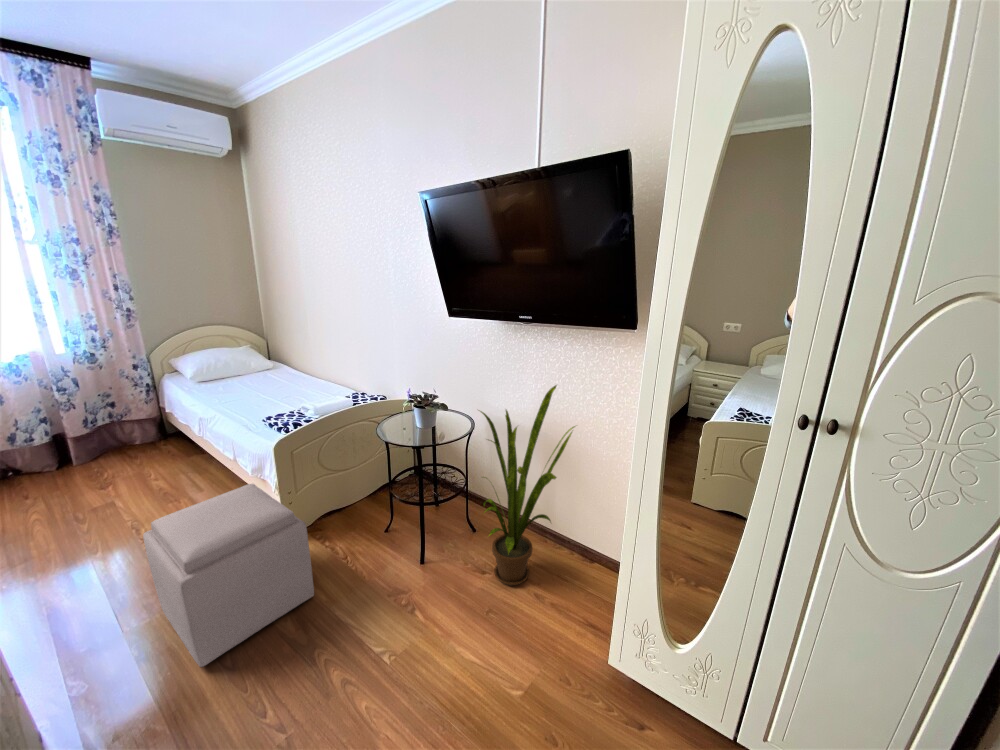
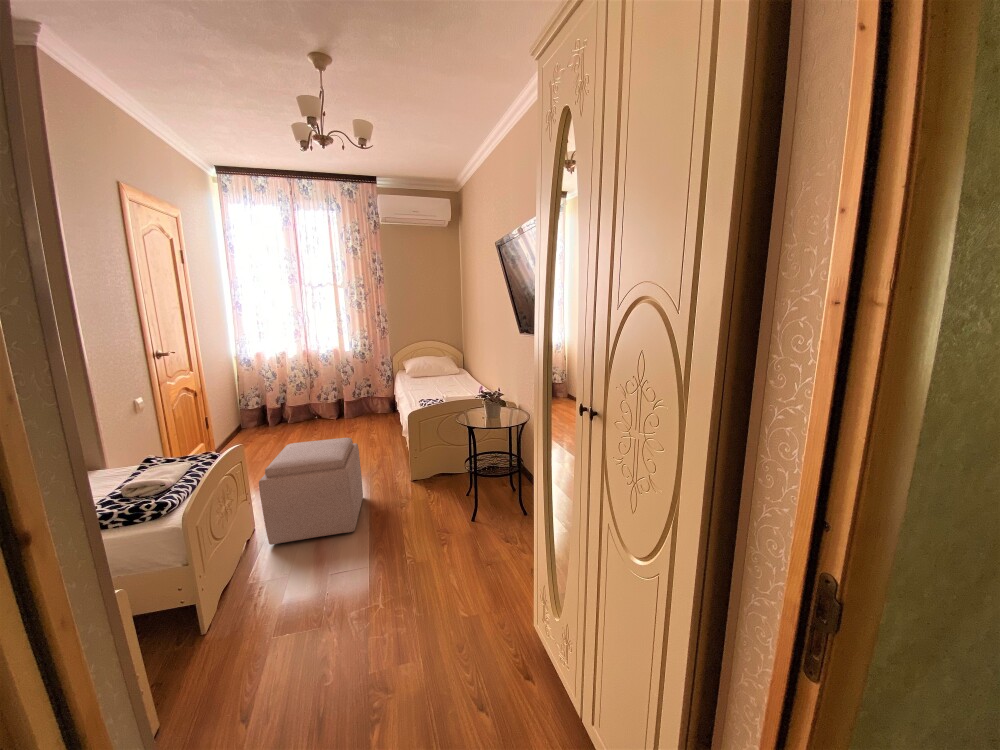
house plant: present [480,385,575,586] -> none [426,389,556,596]

